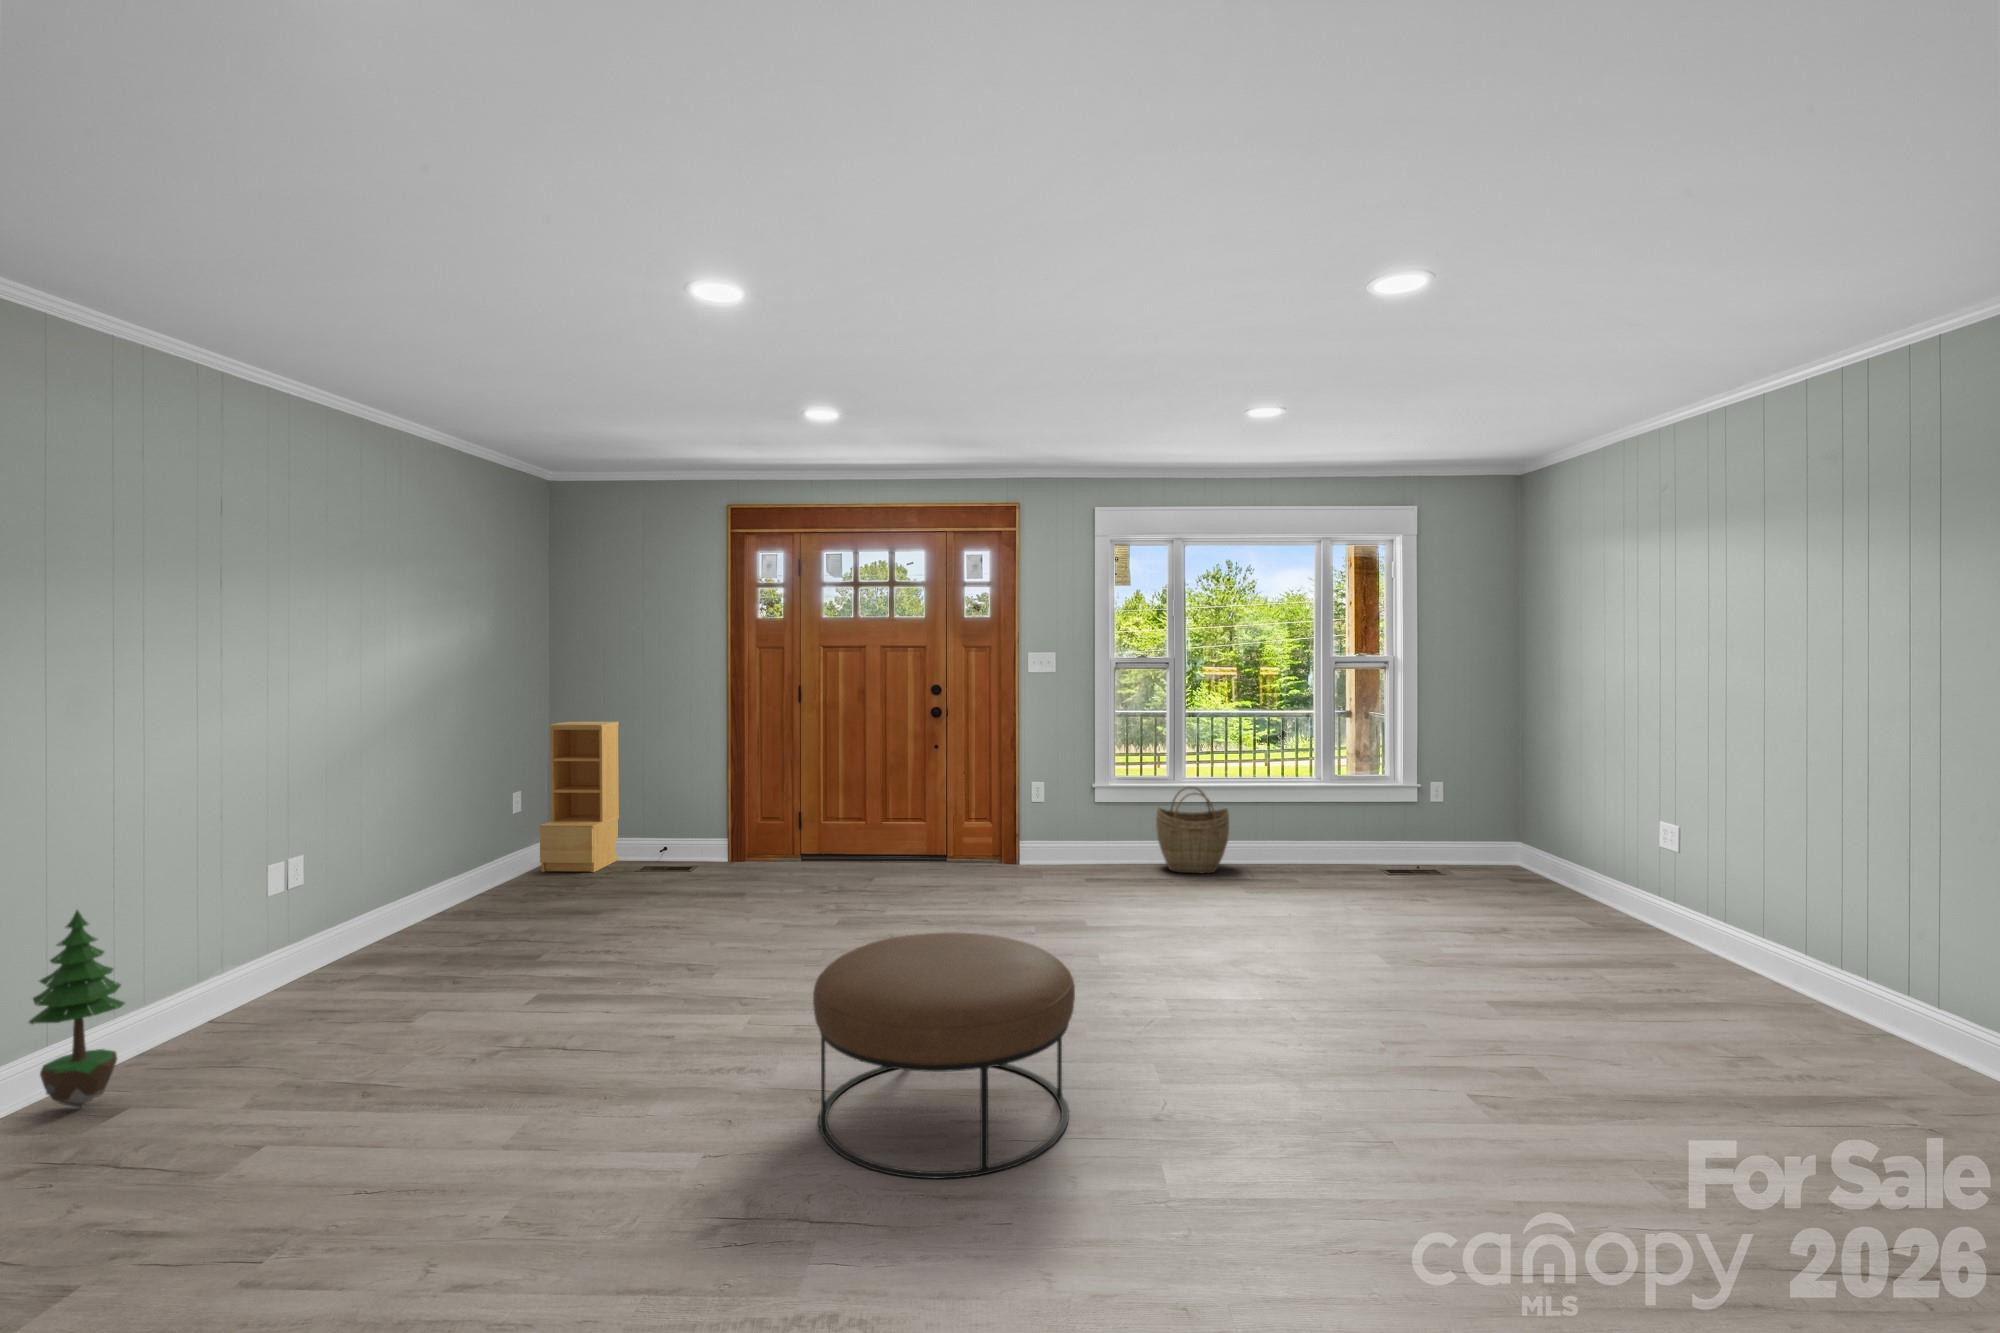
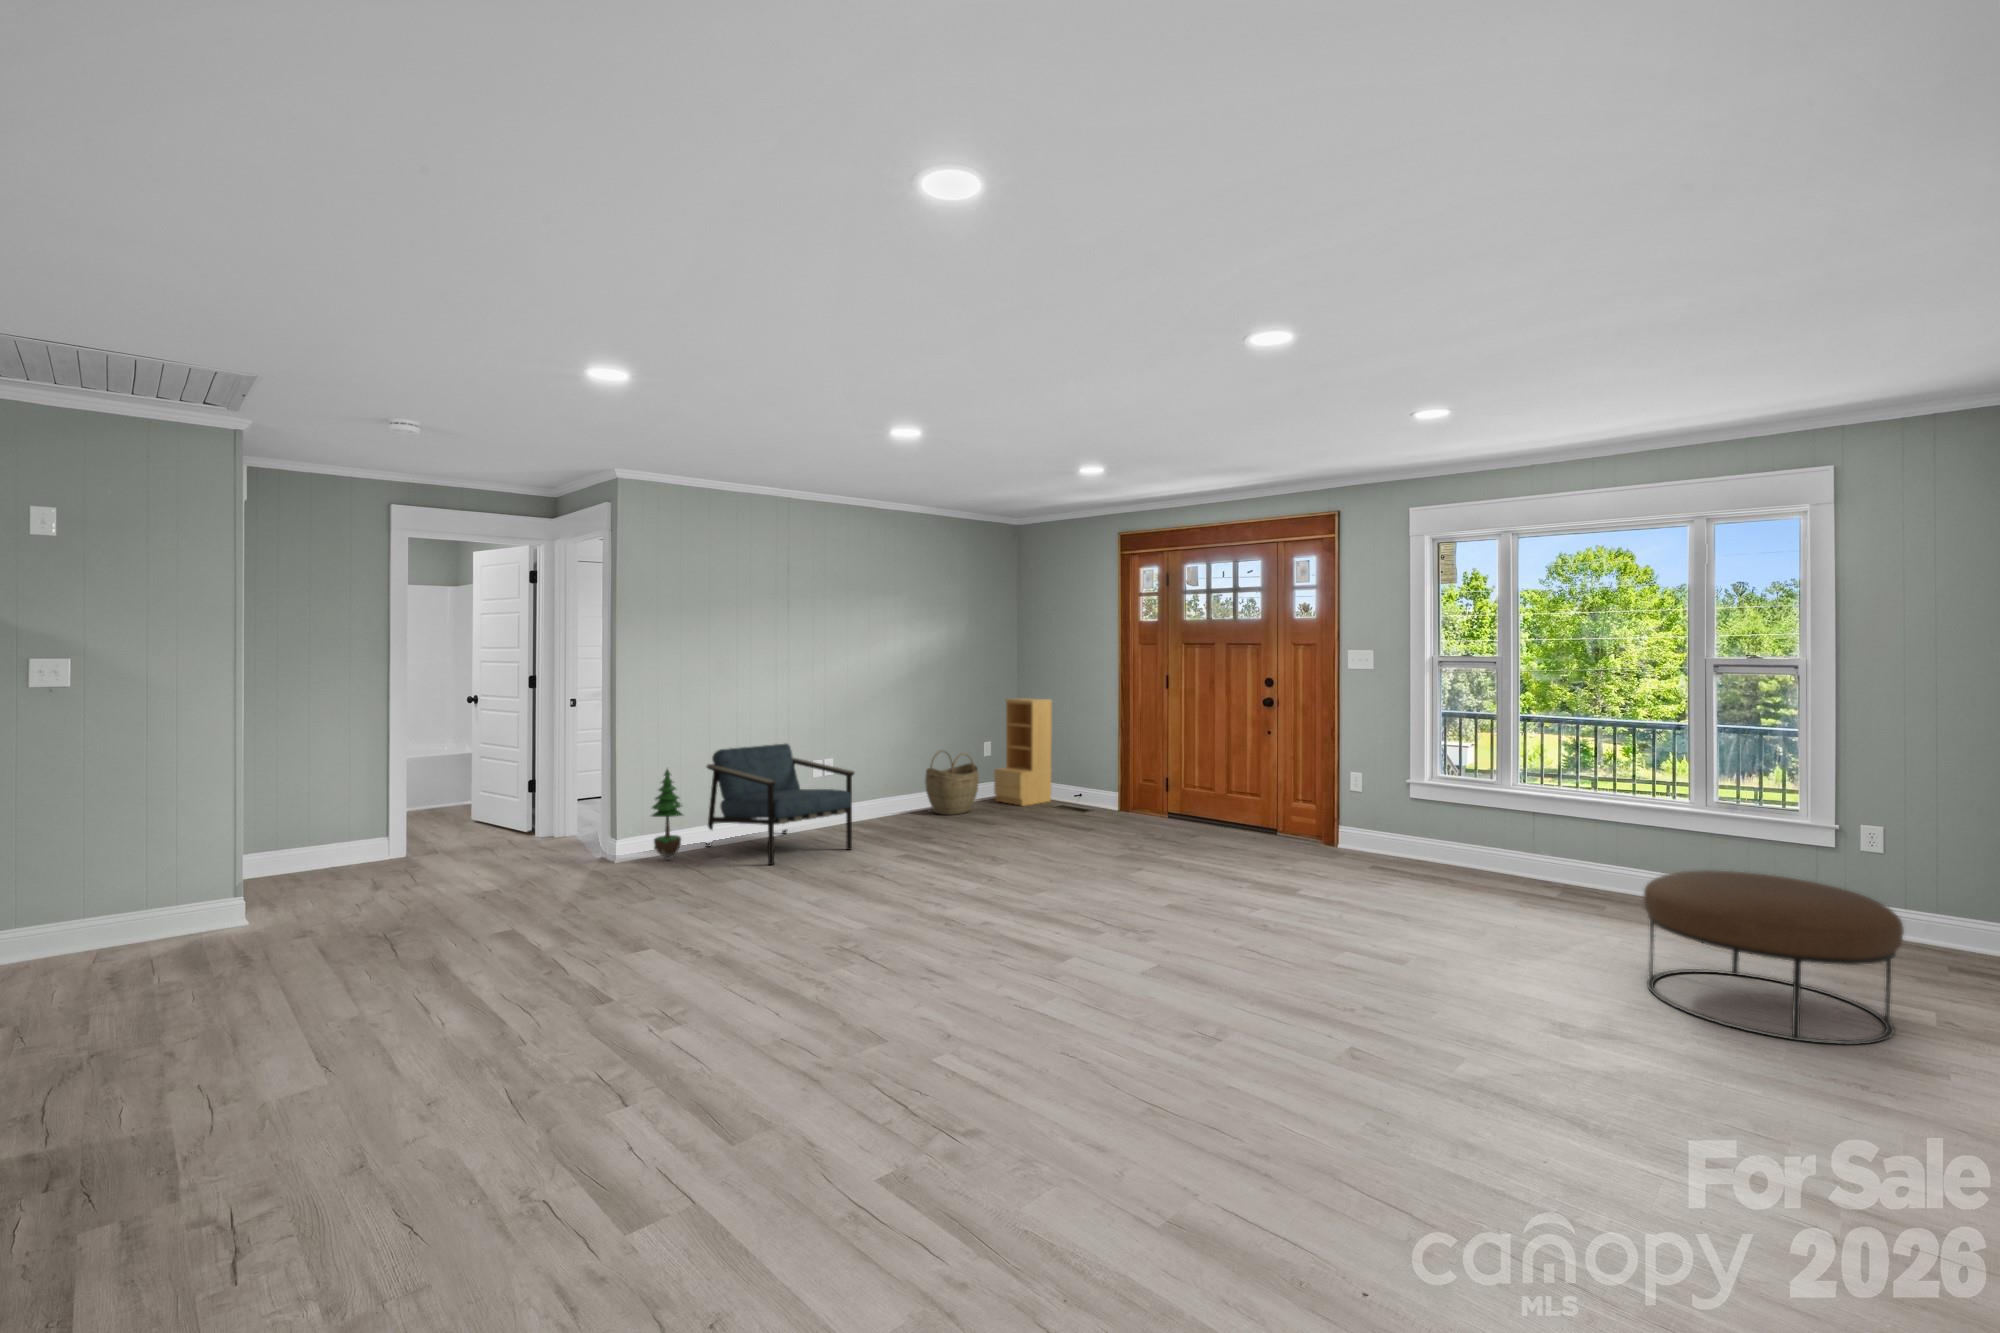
woven basket: present [1156,786,1229,873] -> present [925,750,979,815]
armchair: none [124,826,468,1056] -> present [706,744,854,865]
ottoman: present [813,933,1075,1179] -> present [1644,870,1904,1045]

